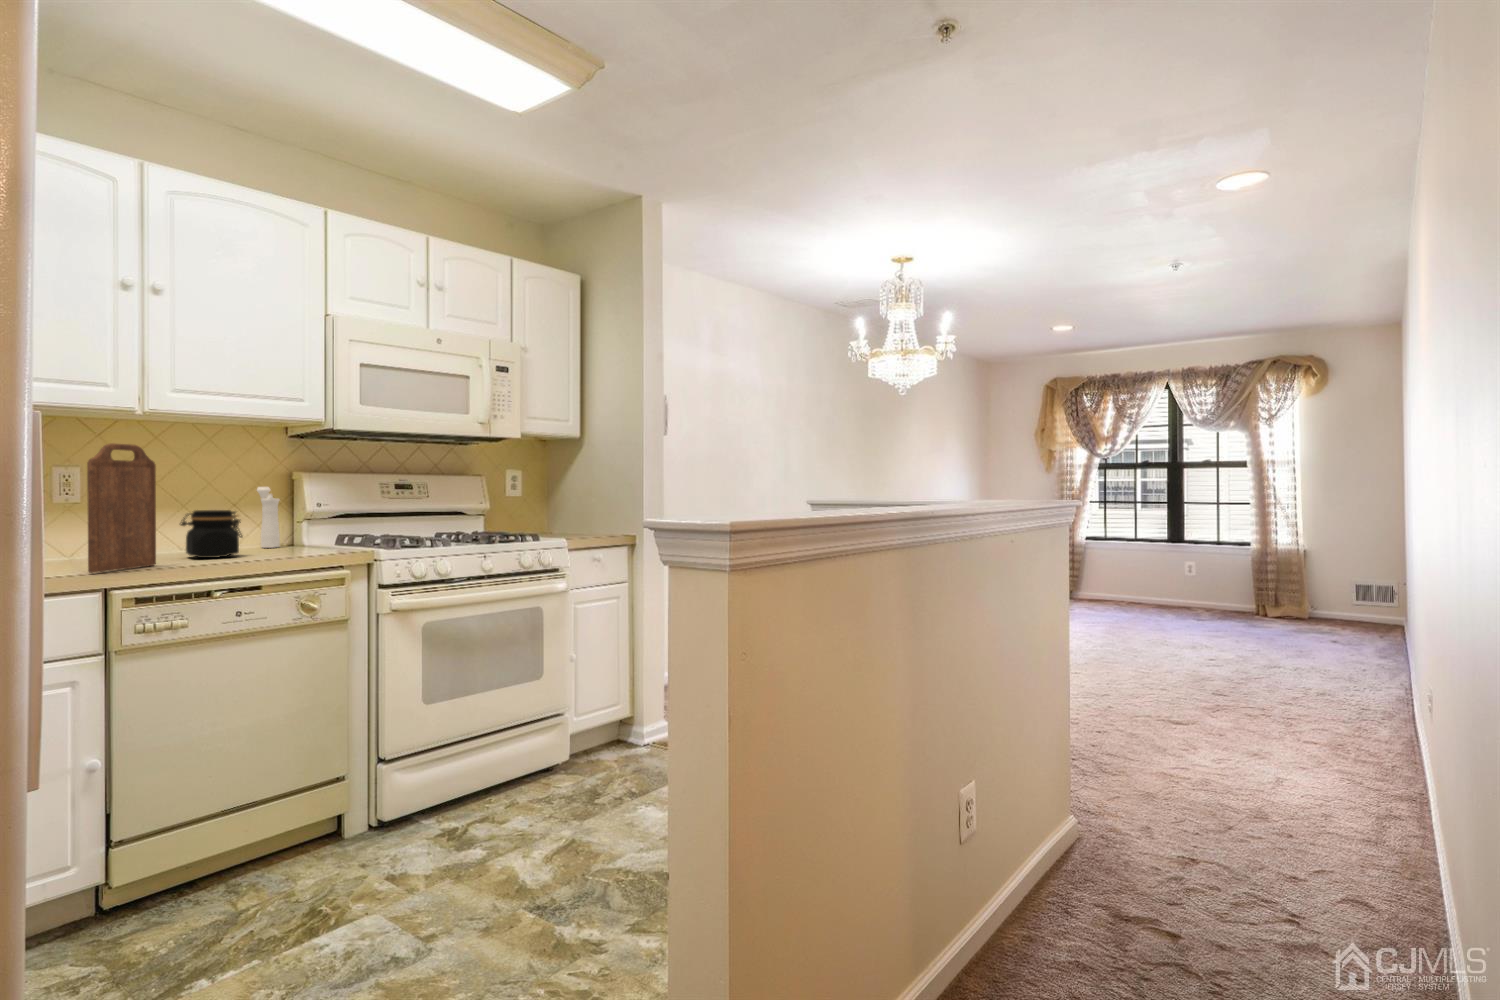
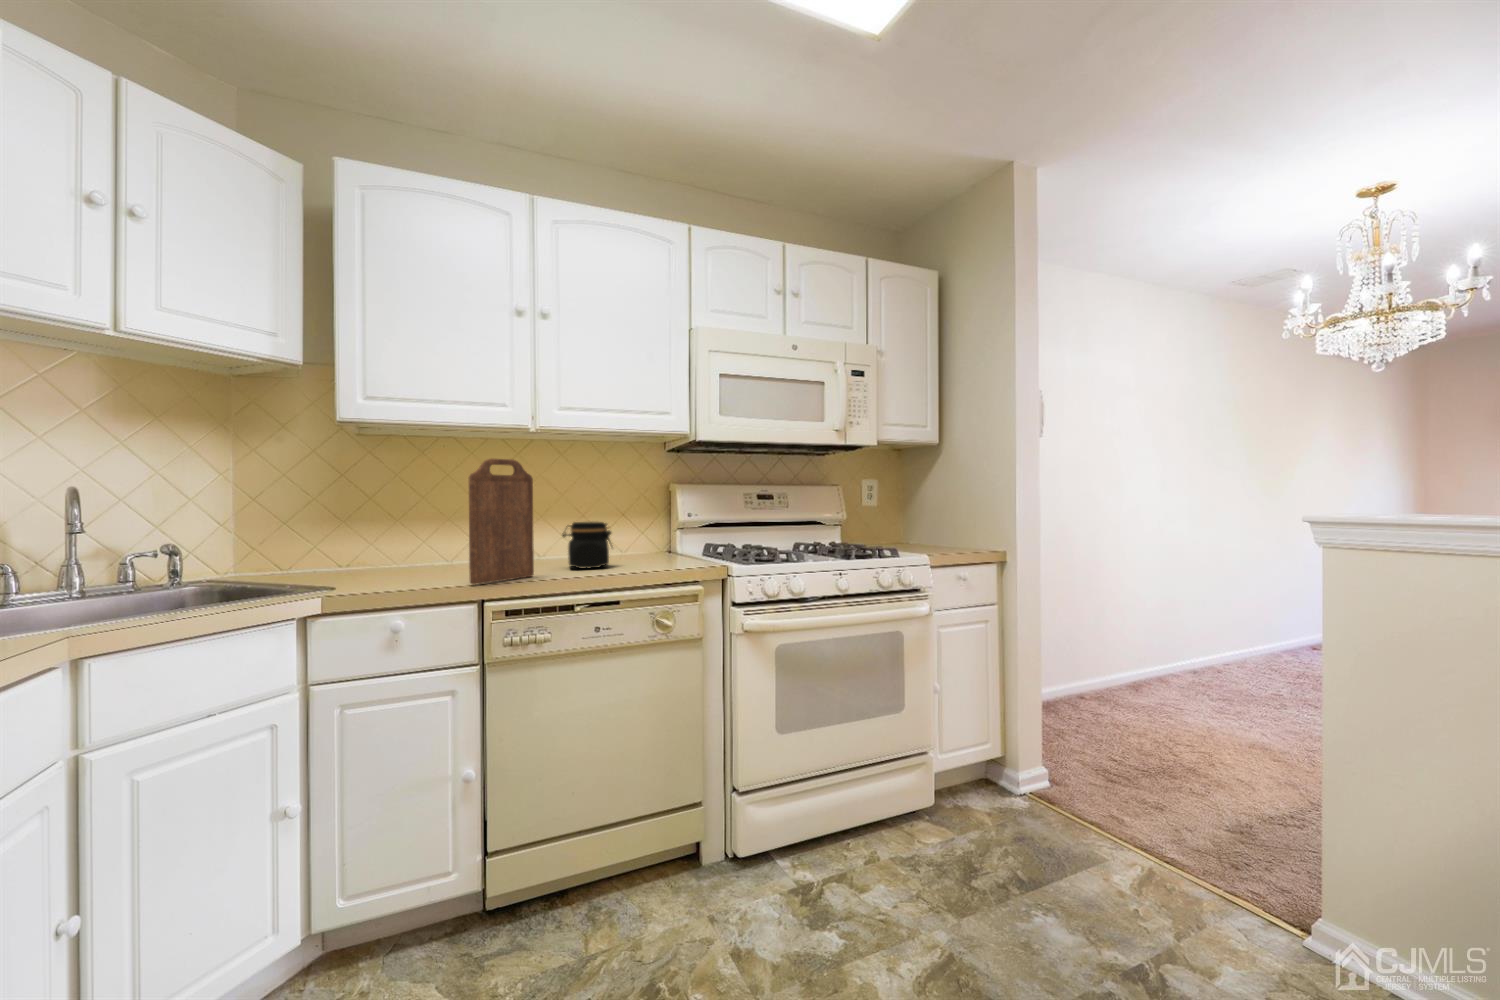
pepper mill: present [257,487,280,548] -> none [637,499,653,557]

